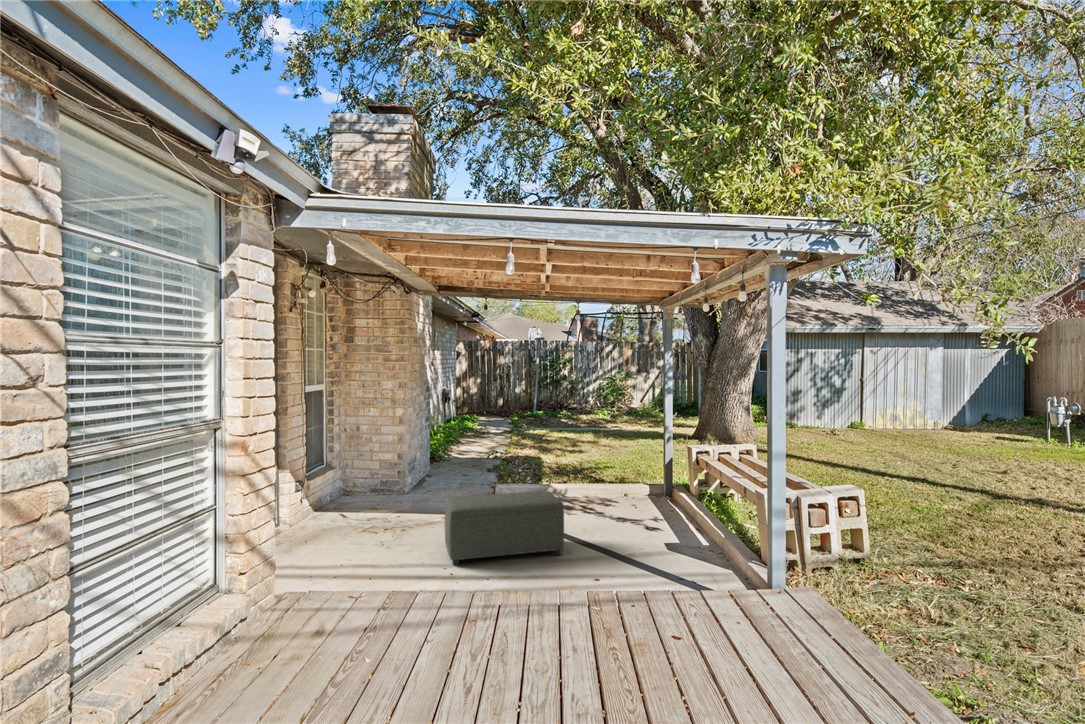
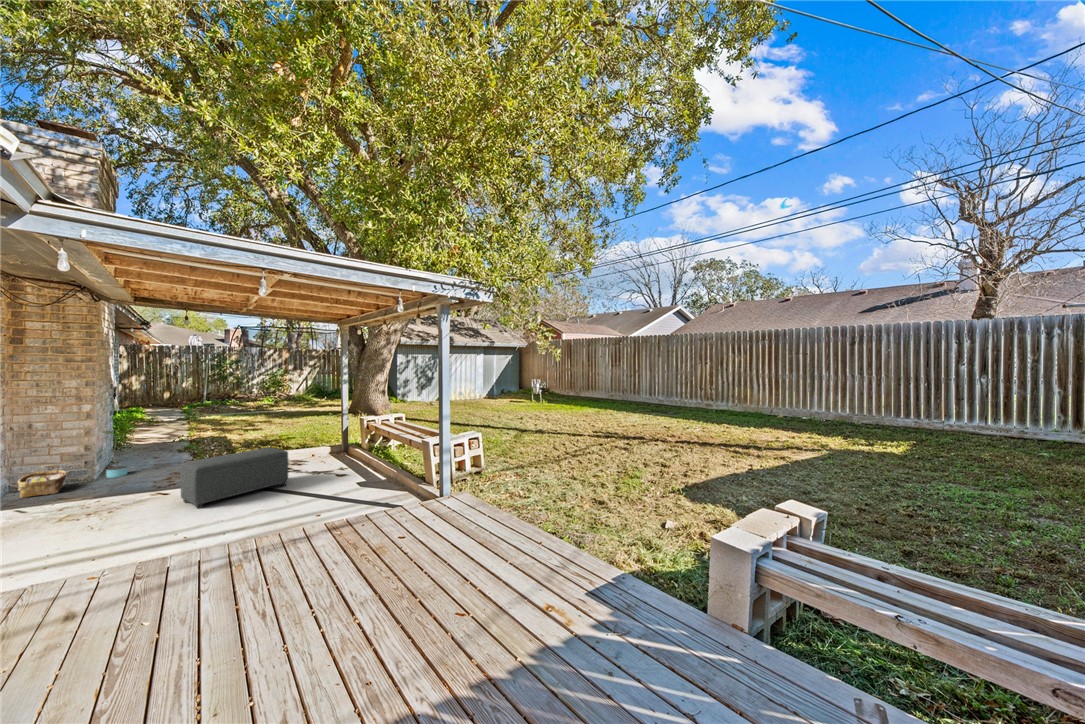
potted plant: none [414,439,442,494] -> present [103,430,132,478]
woven basket: none [348,471,383,504] -> present [18,465,67,498]

